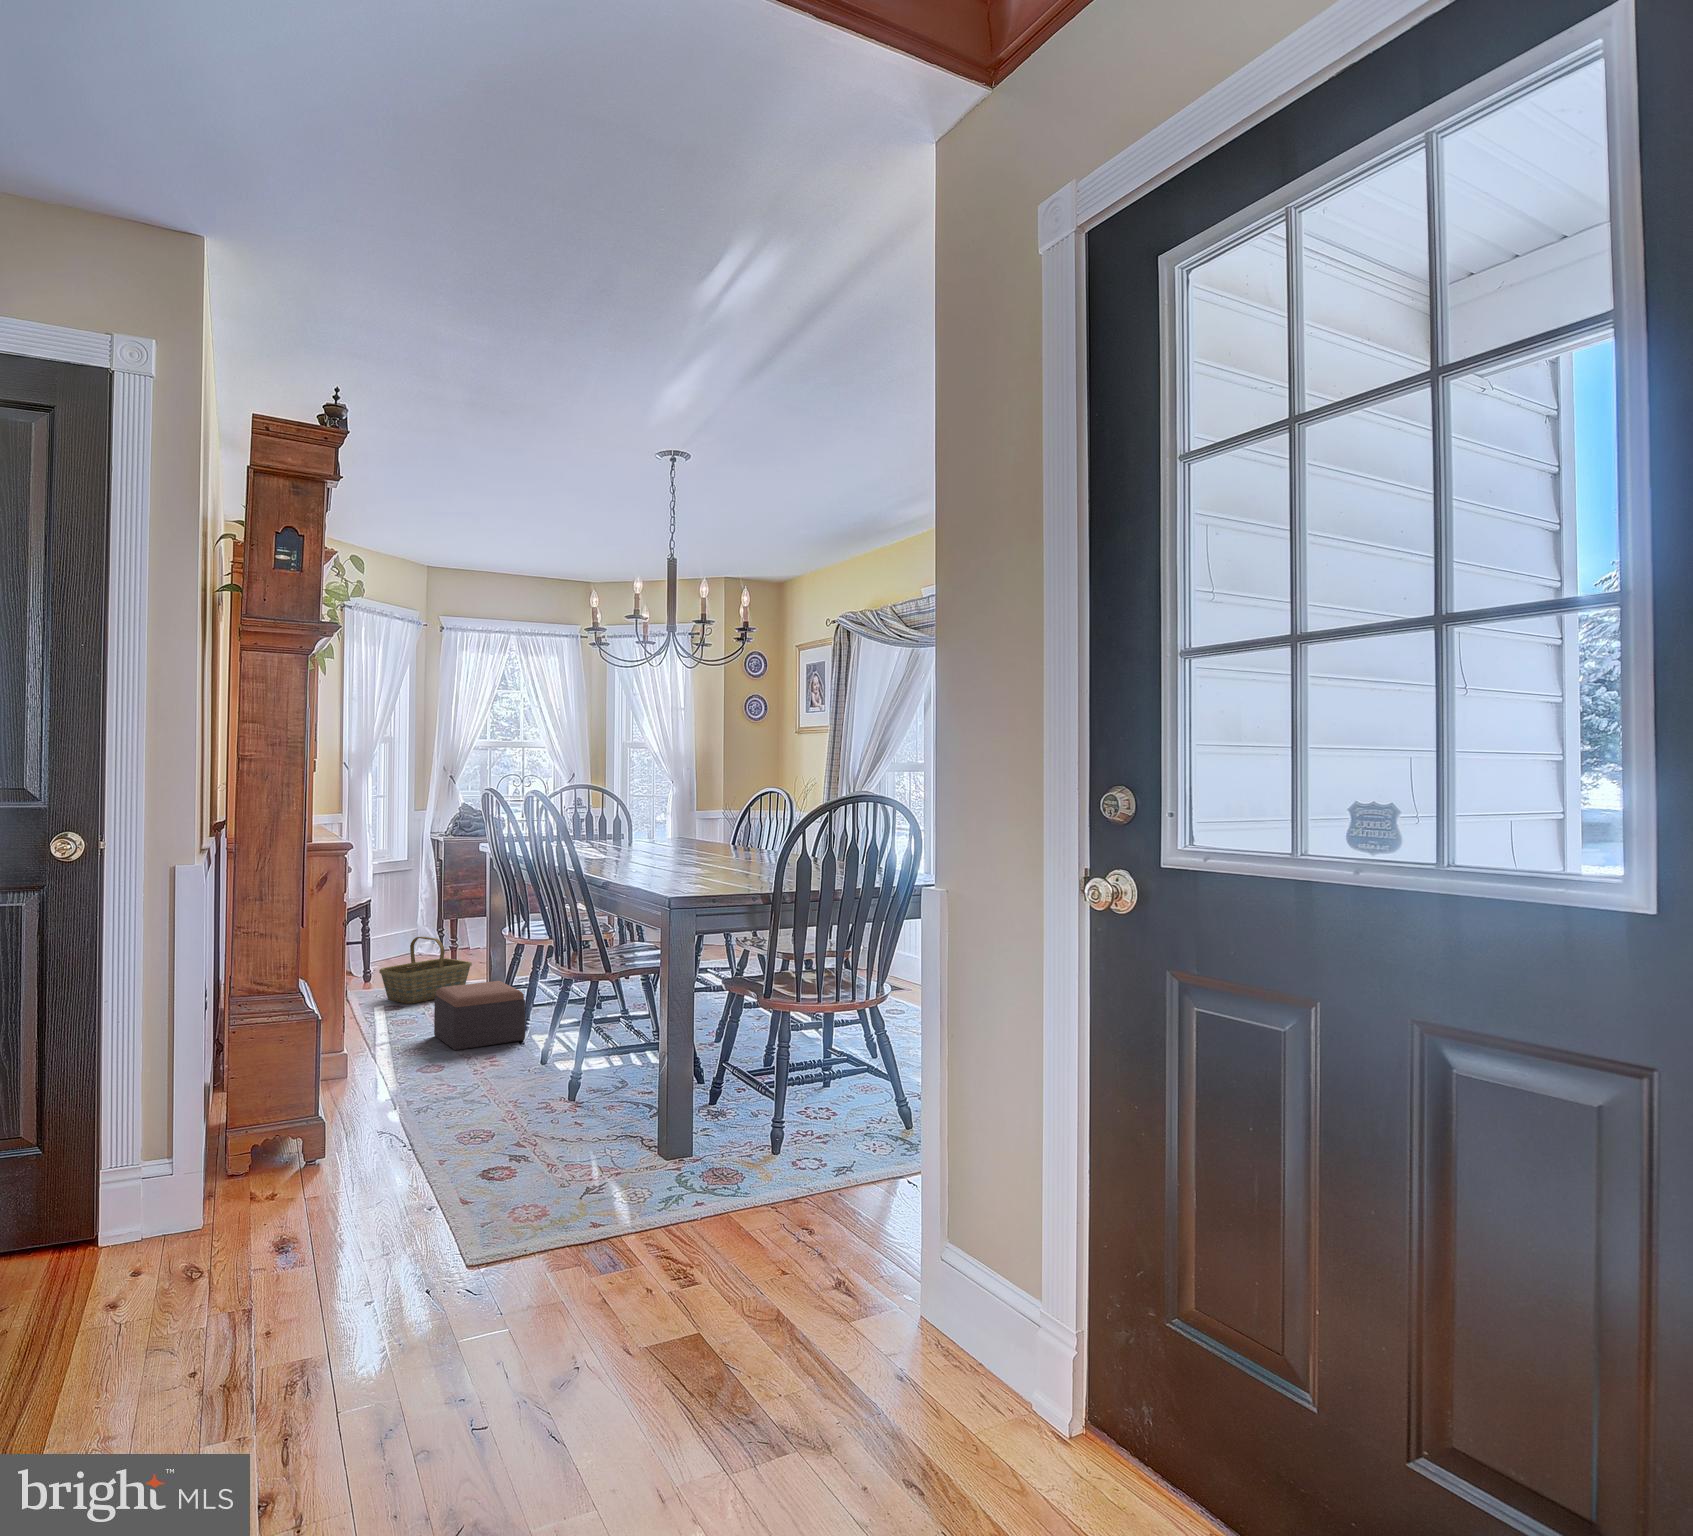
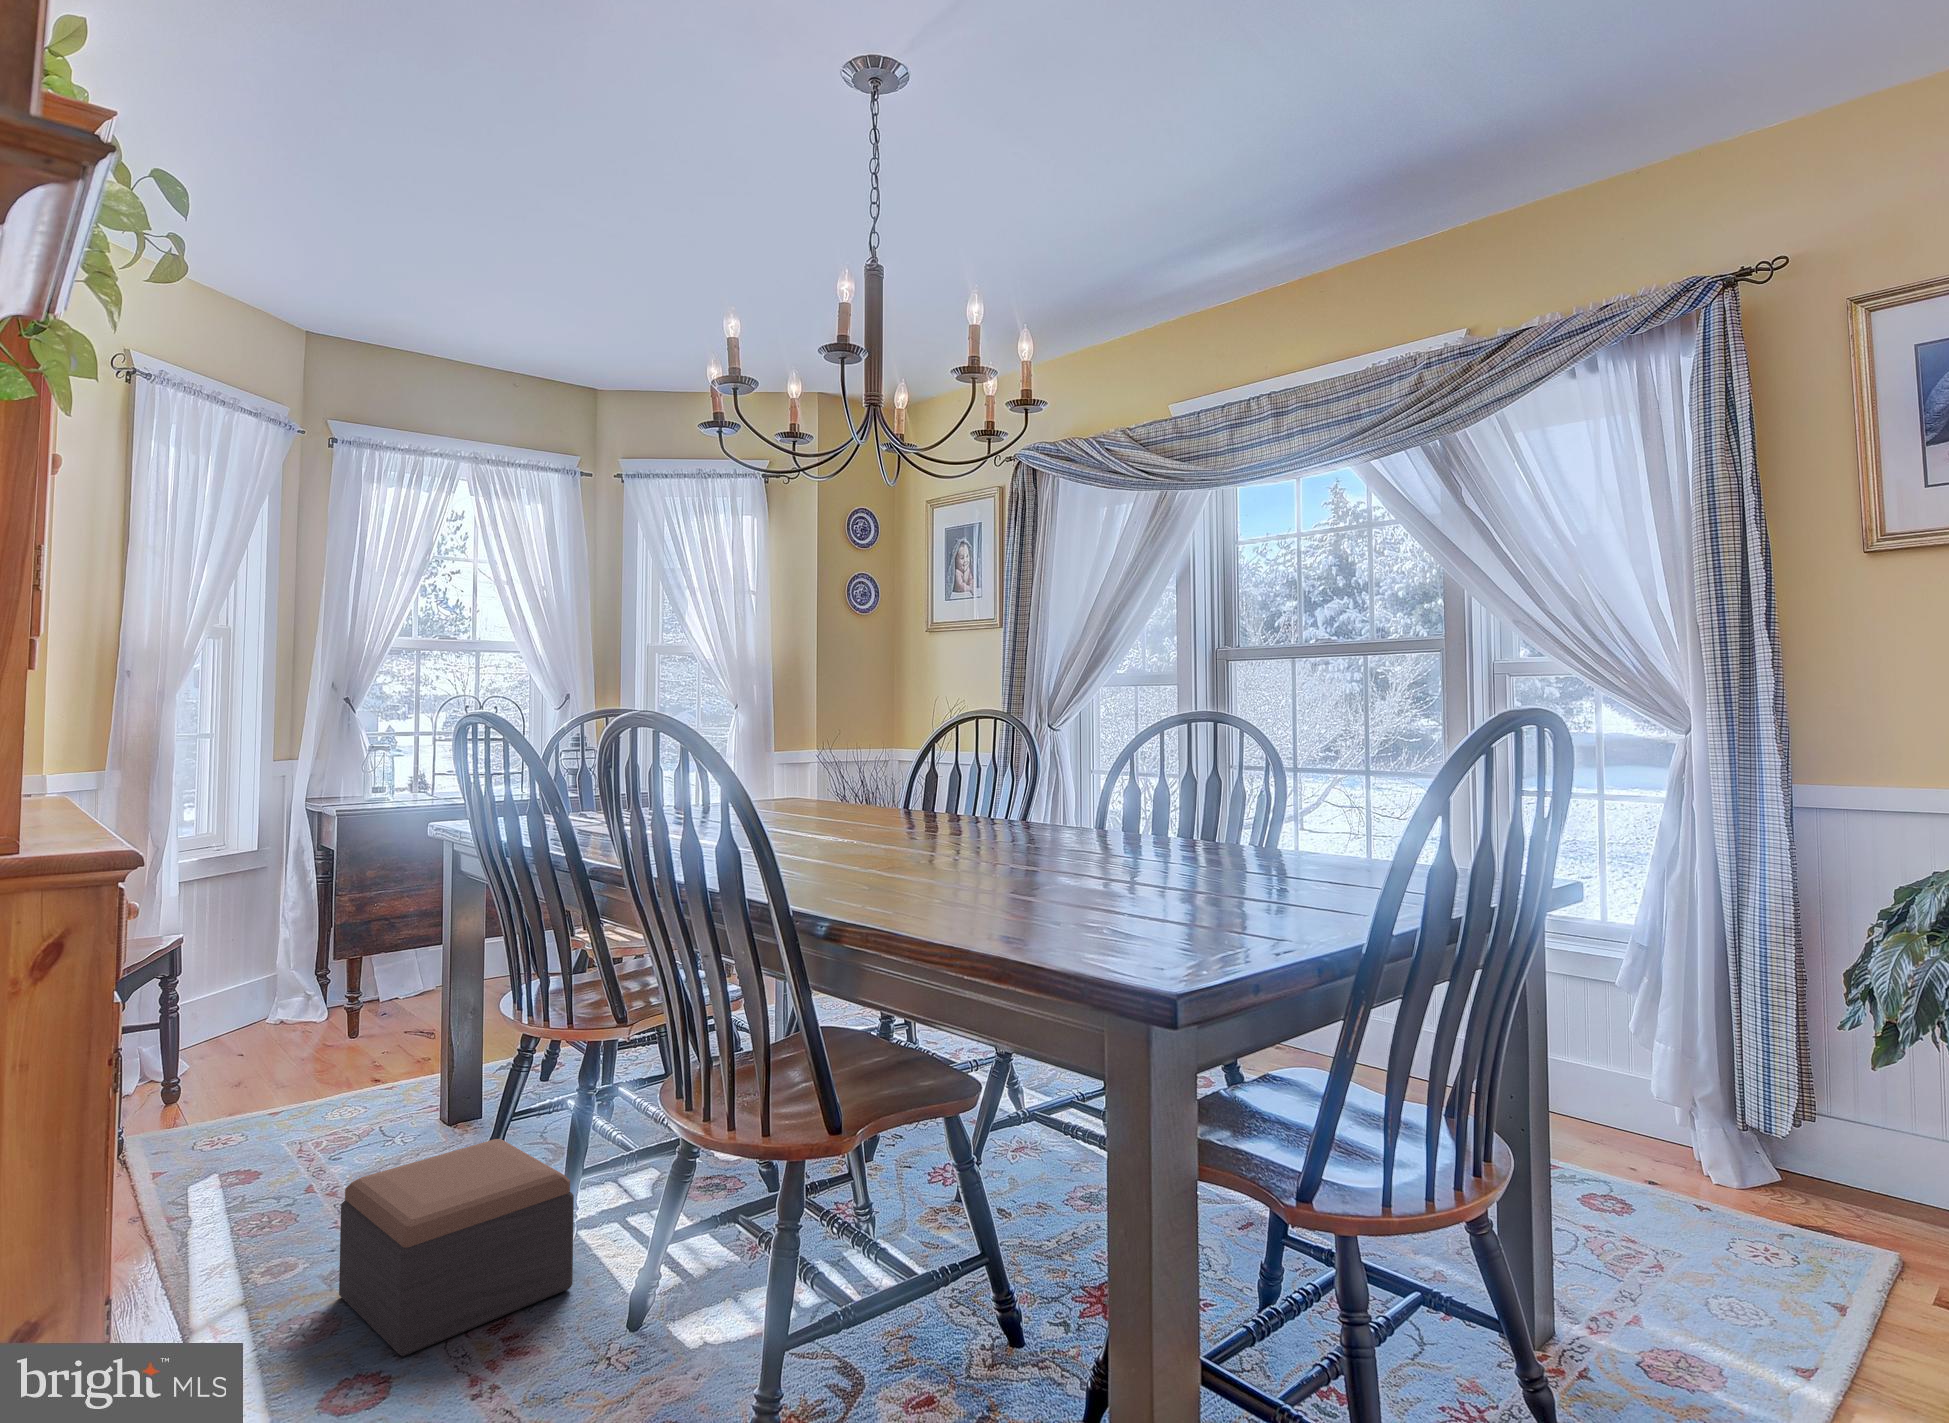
basket: present [379,937,472,1004] -> none [196,1020,408,1177]

